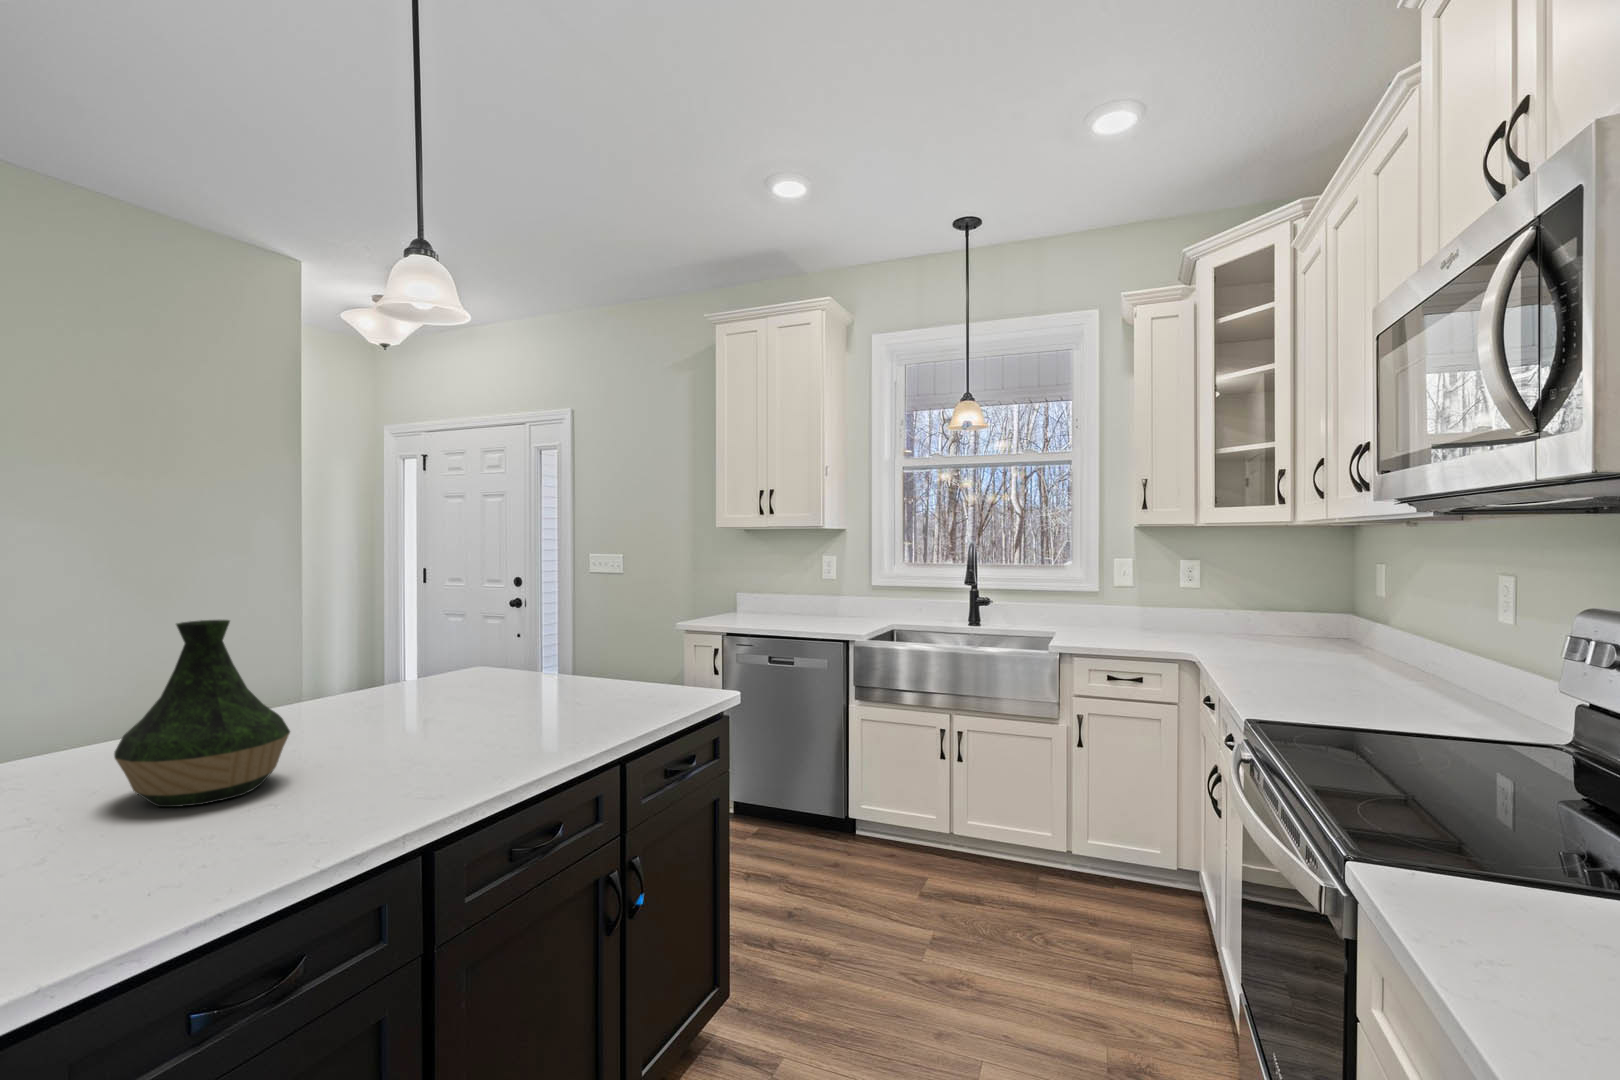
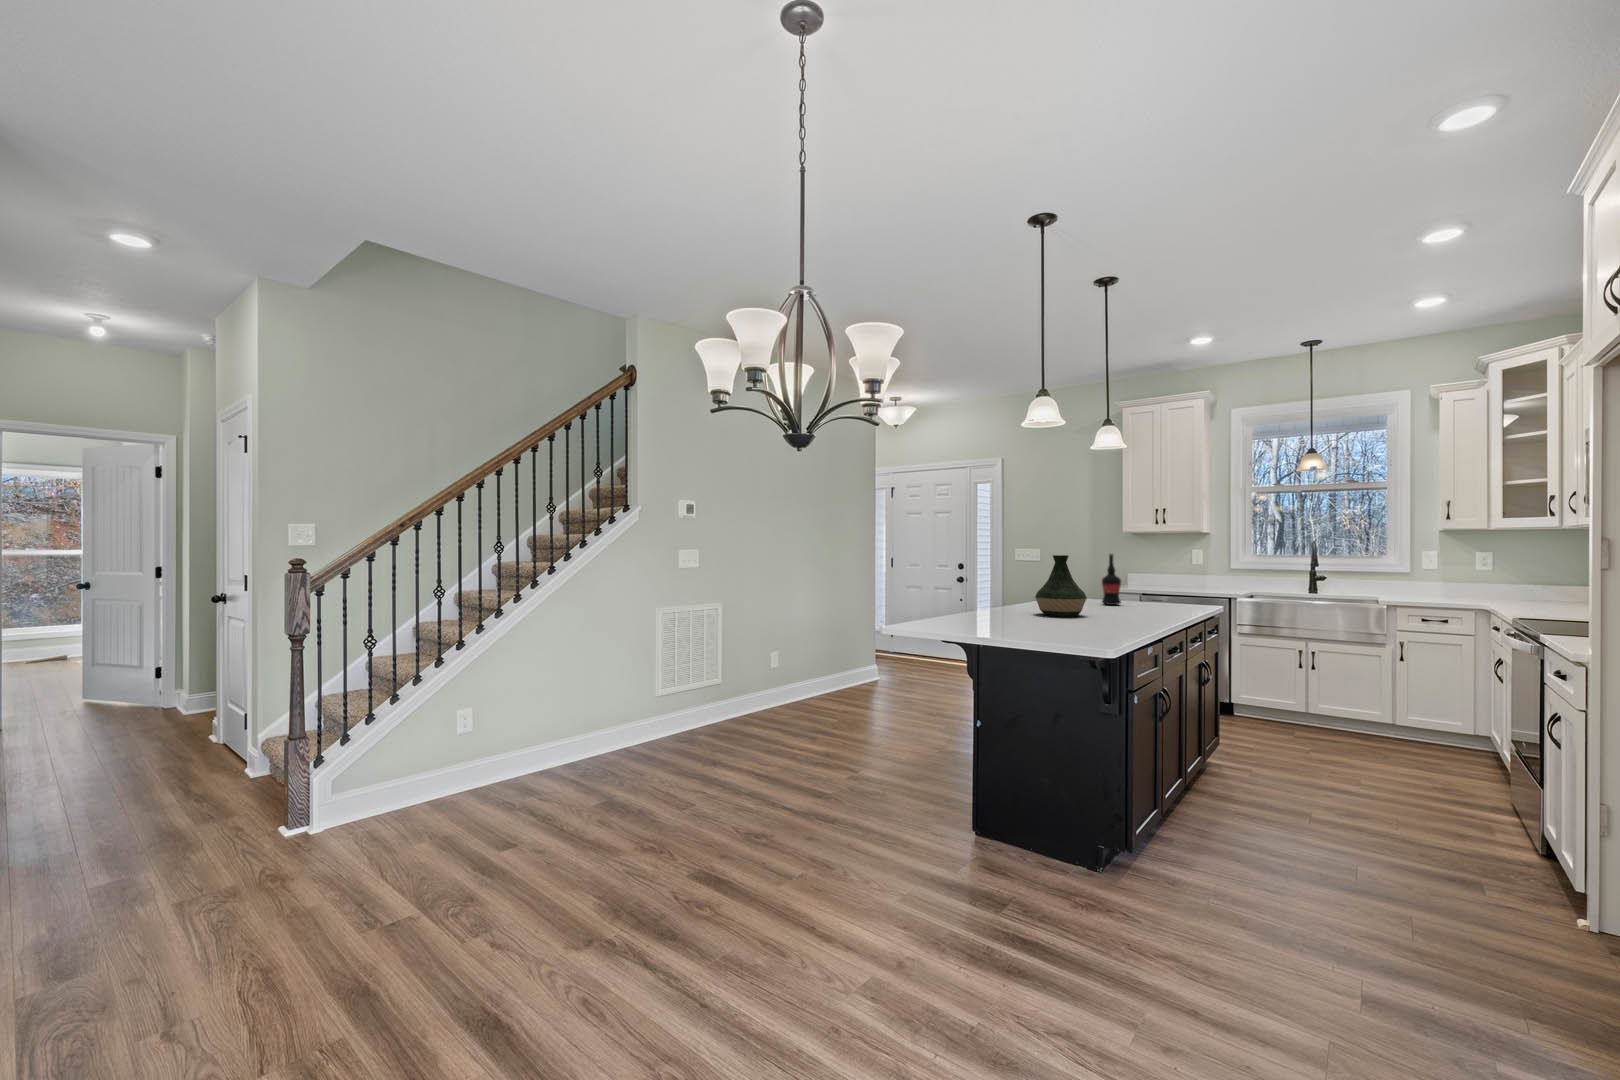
wine bottle: none [501,589,544,703] -> present [1102,554,1121,605]

